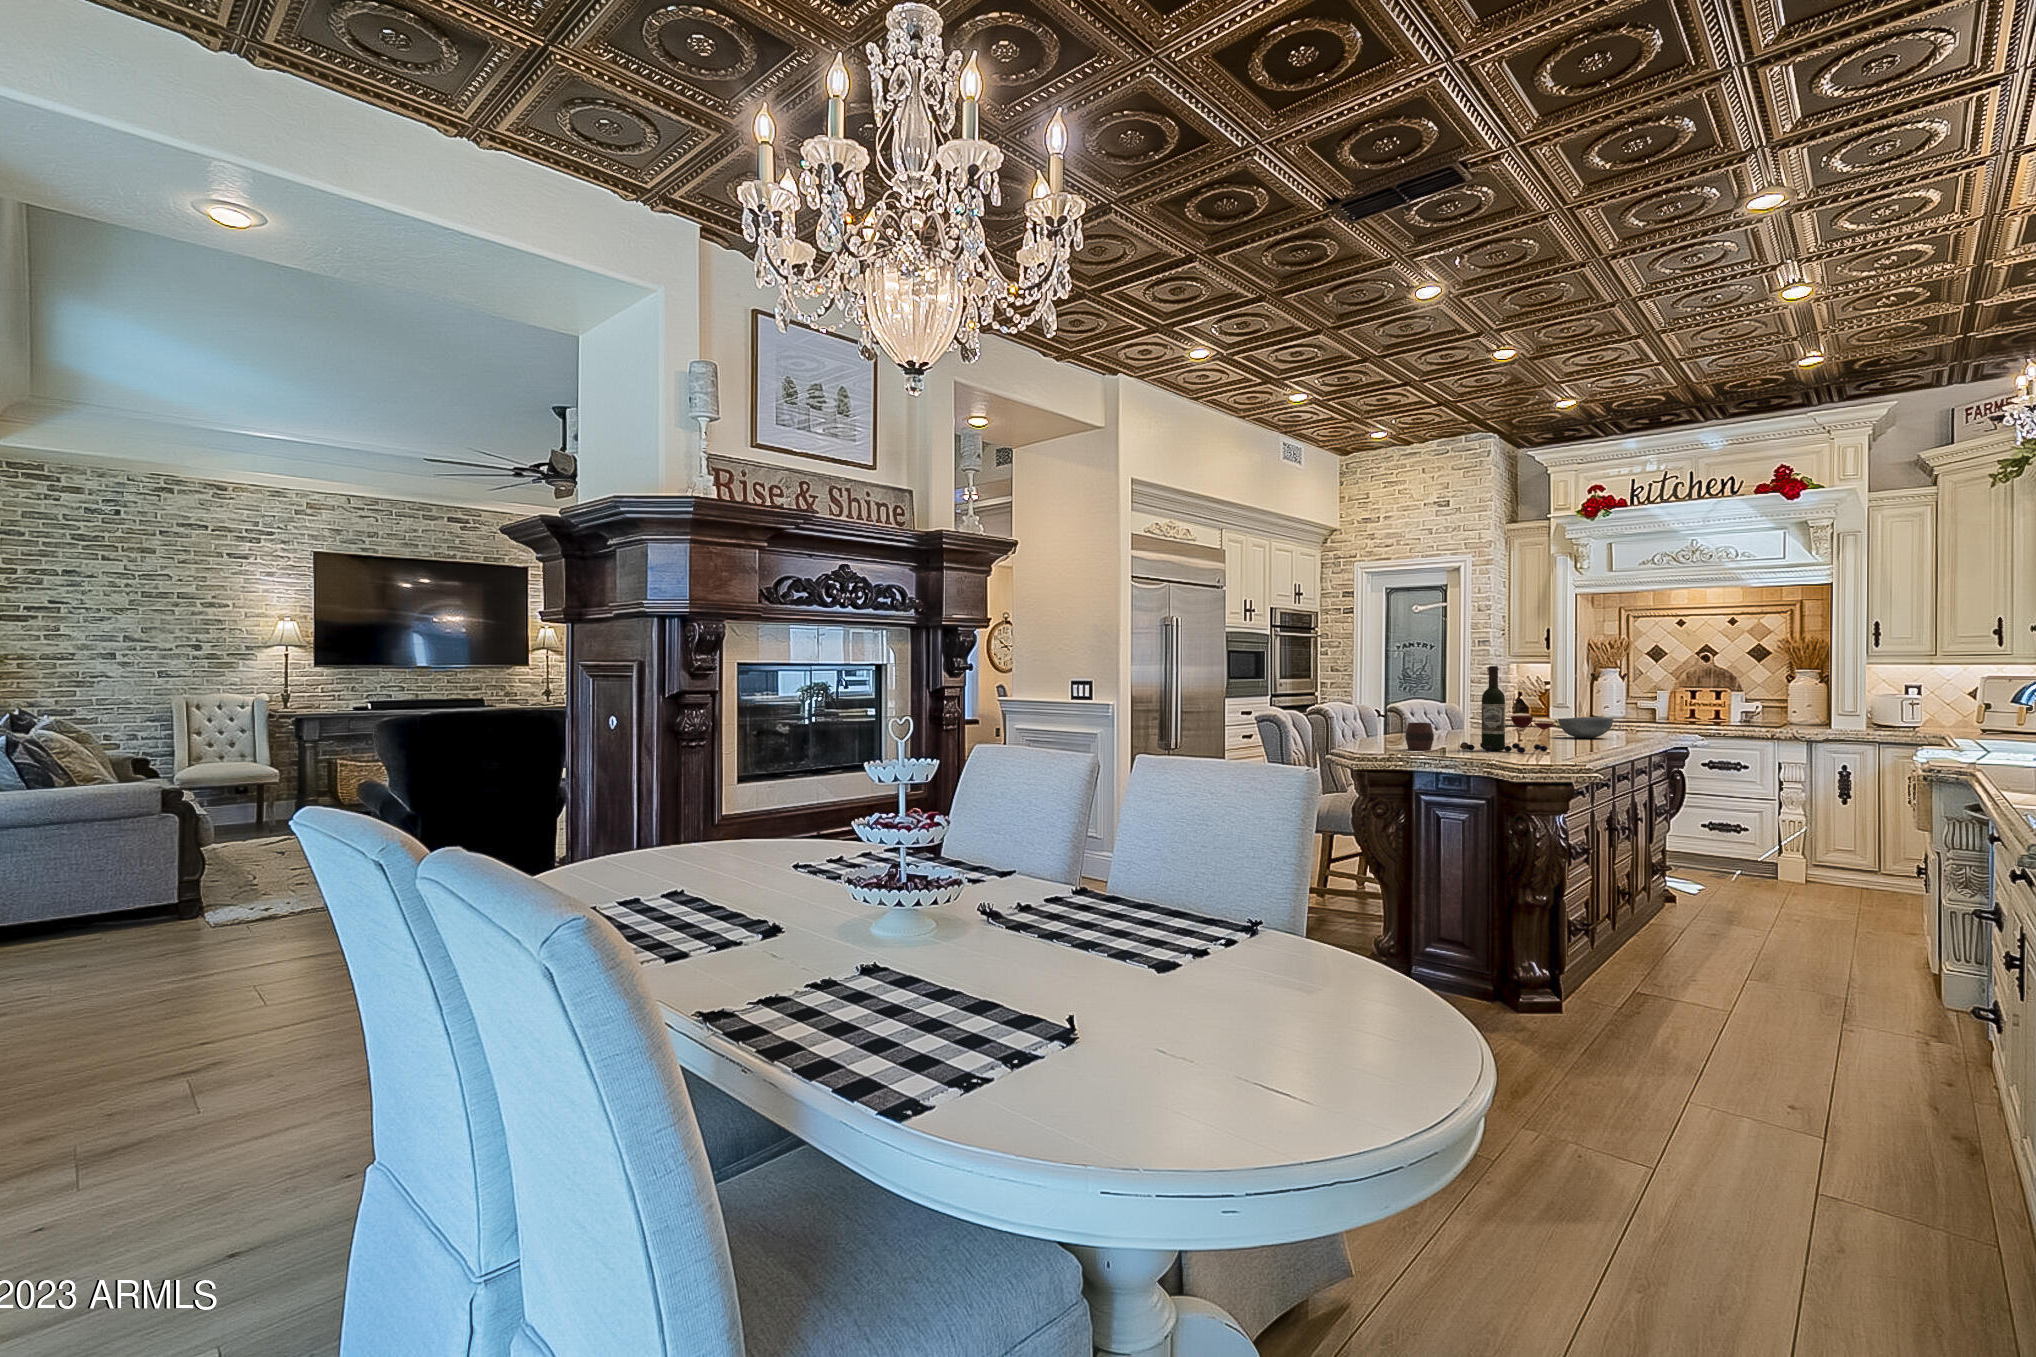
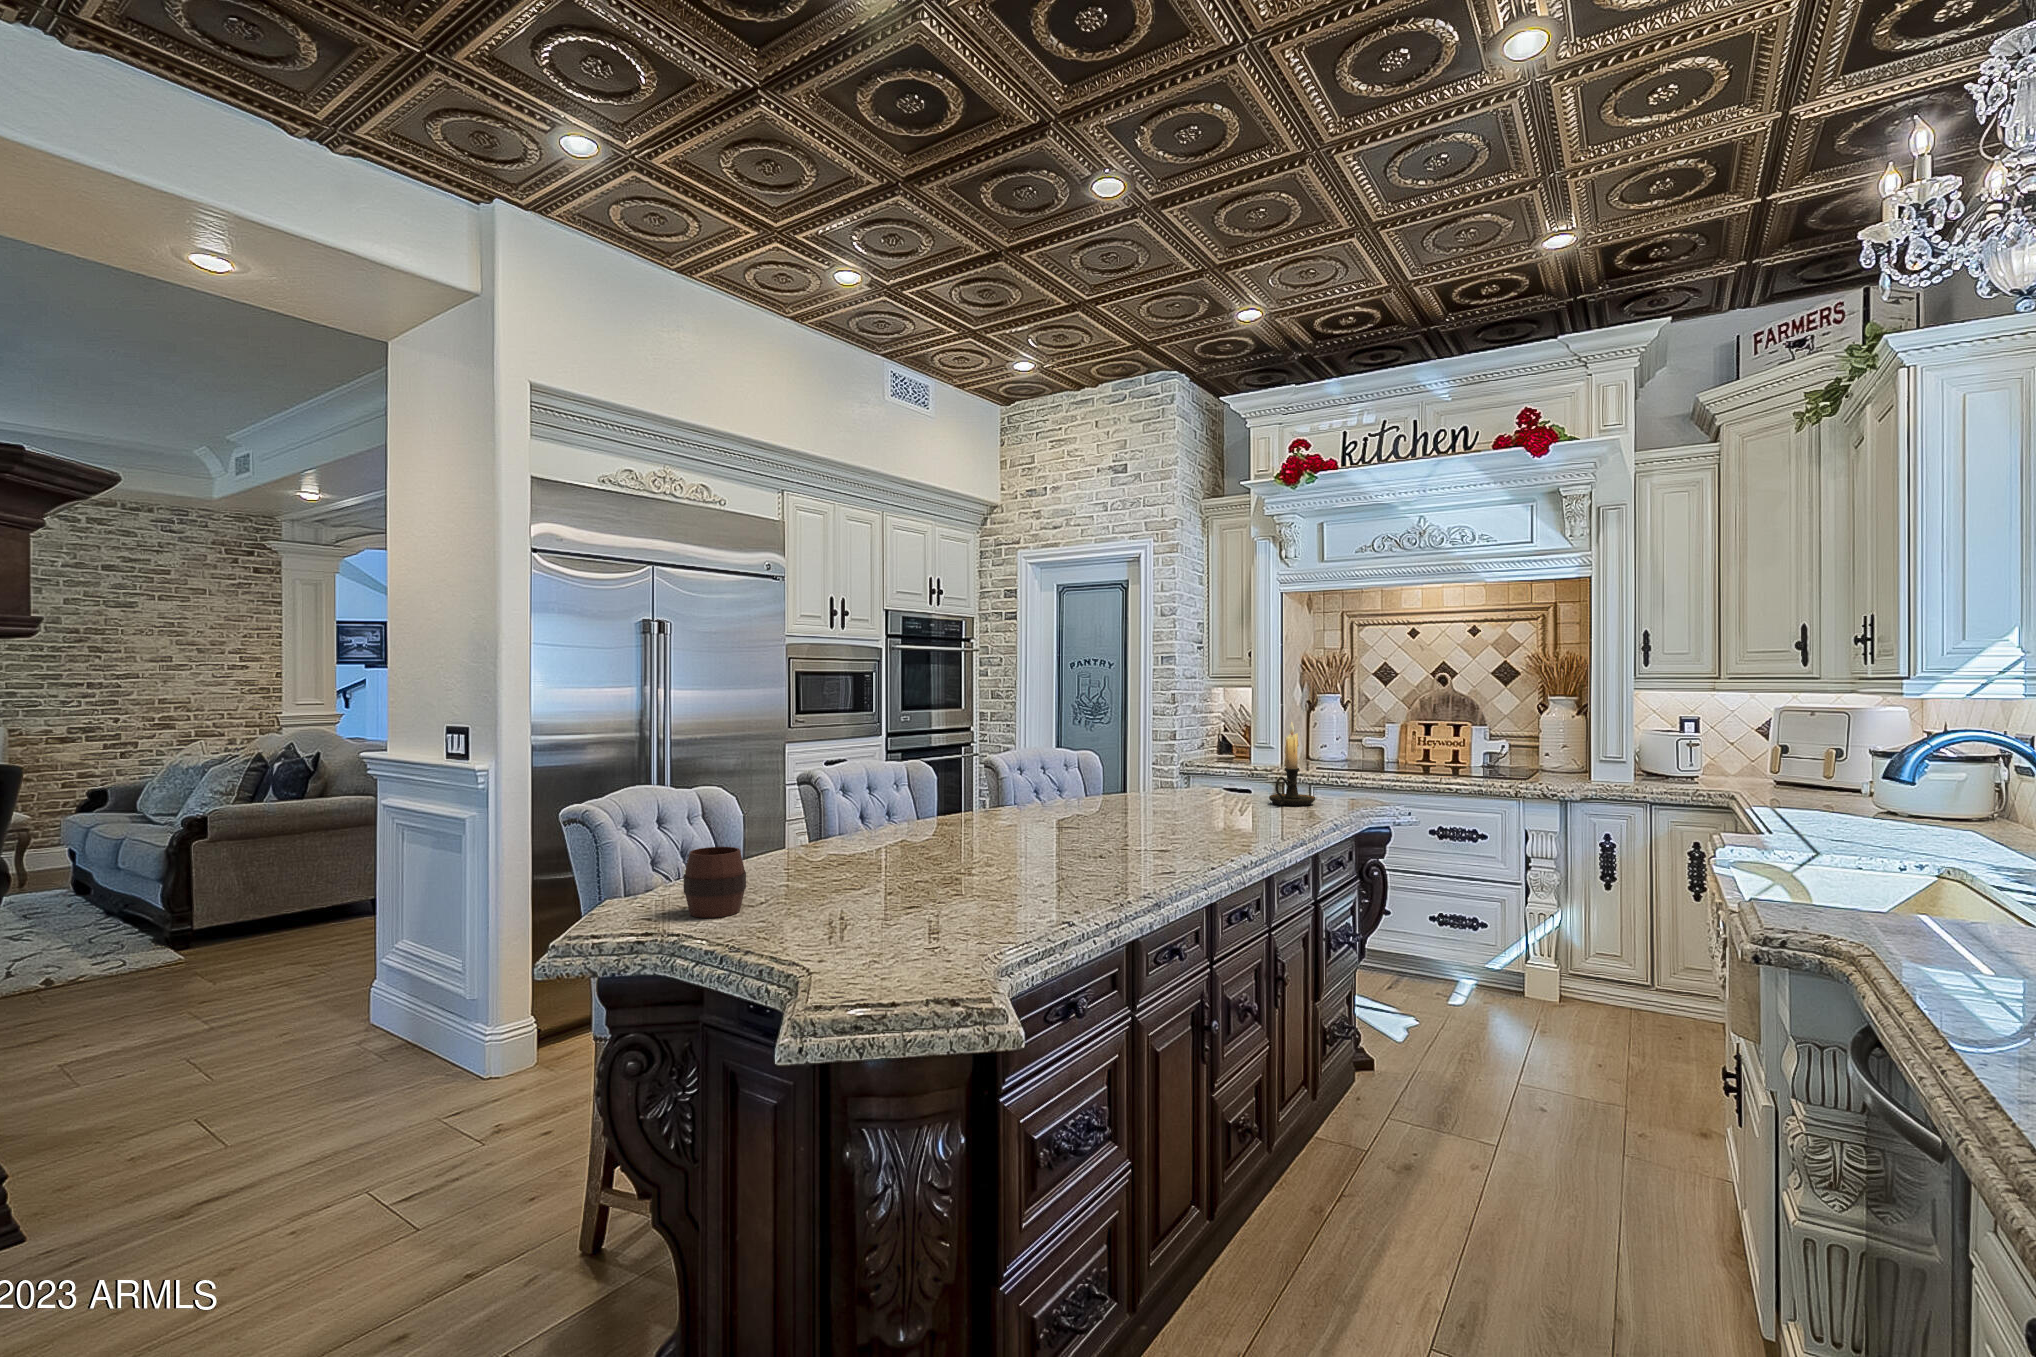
wine bottle: present [1460,666,1553,753] -> none [789,720,968,942]
candle holder: none [1613,680,1645,732] -> present [1269,722,1315,806]
bowl: present [1558,717,1613,738] -> none [1135,795,1223,837]

